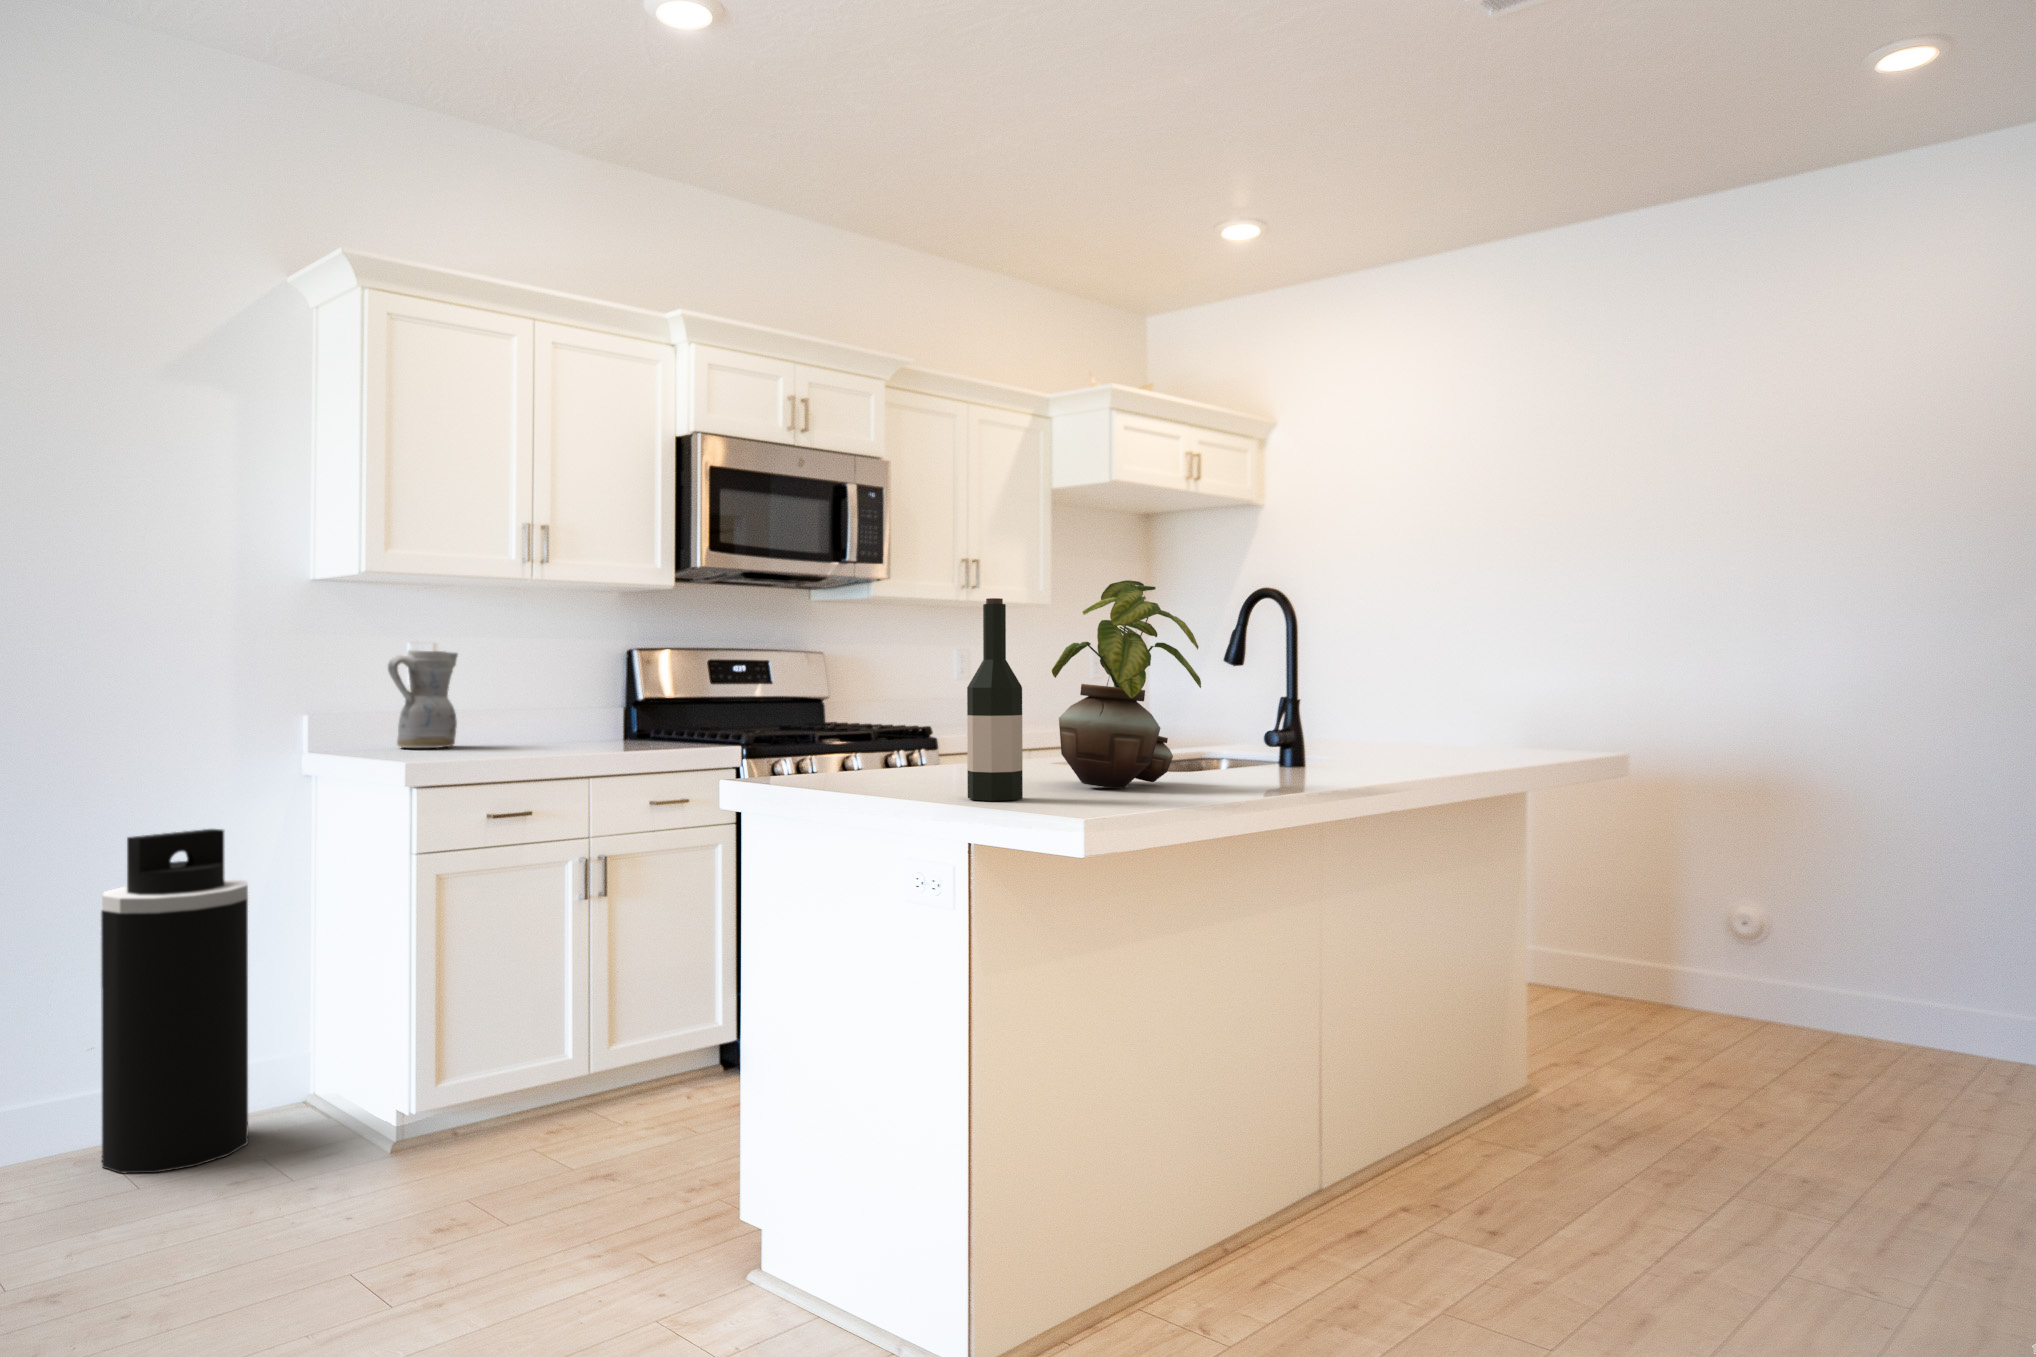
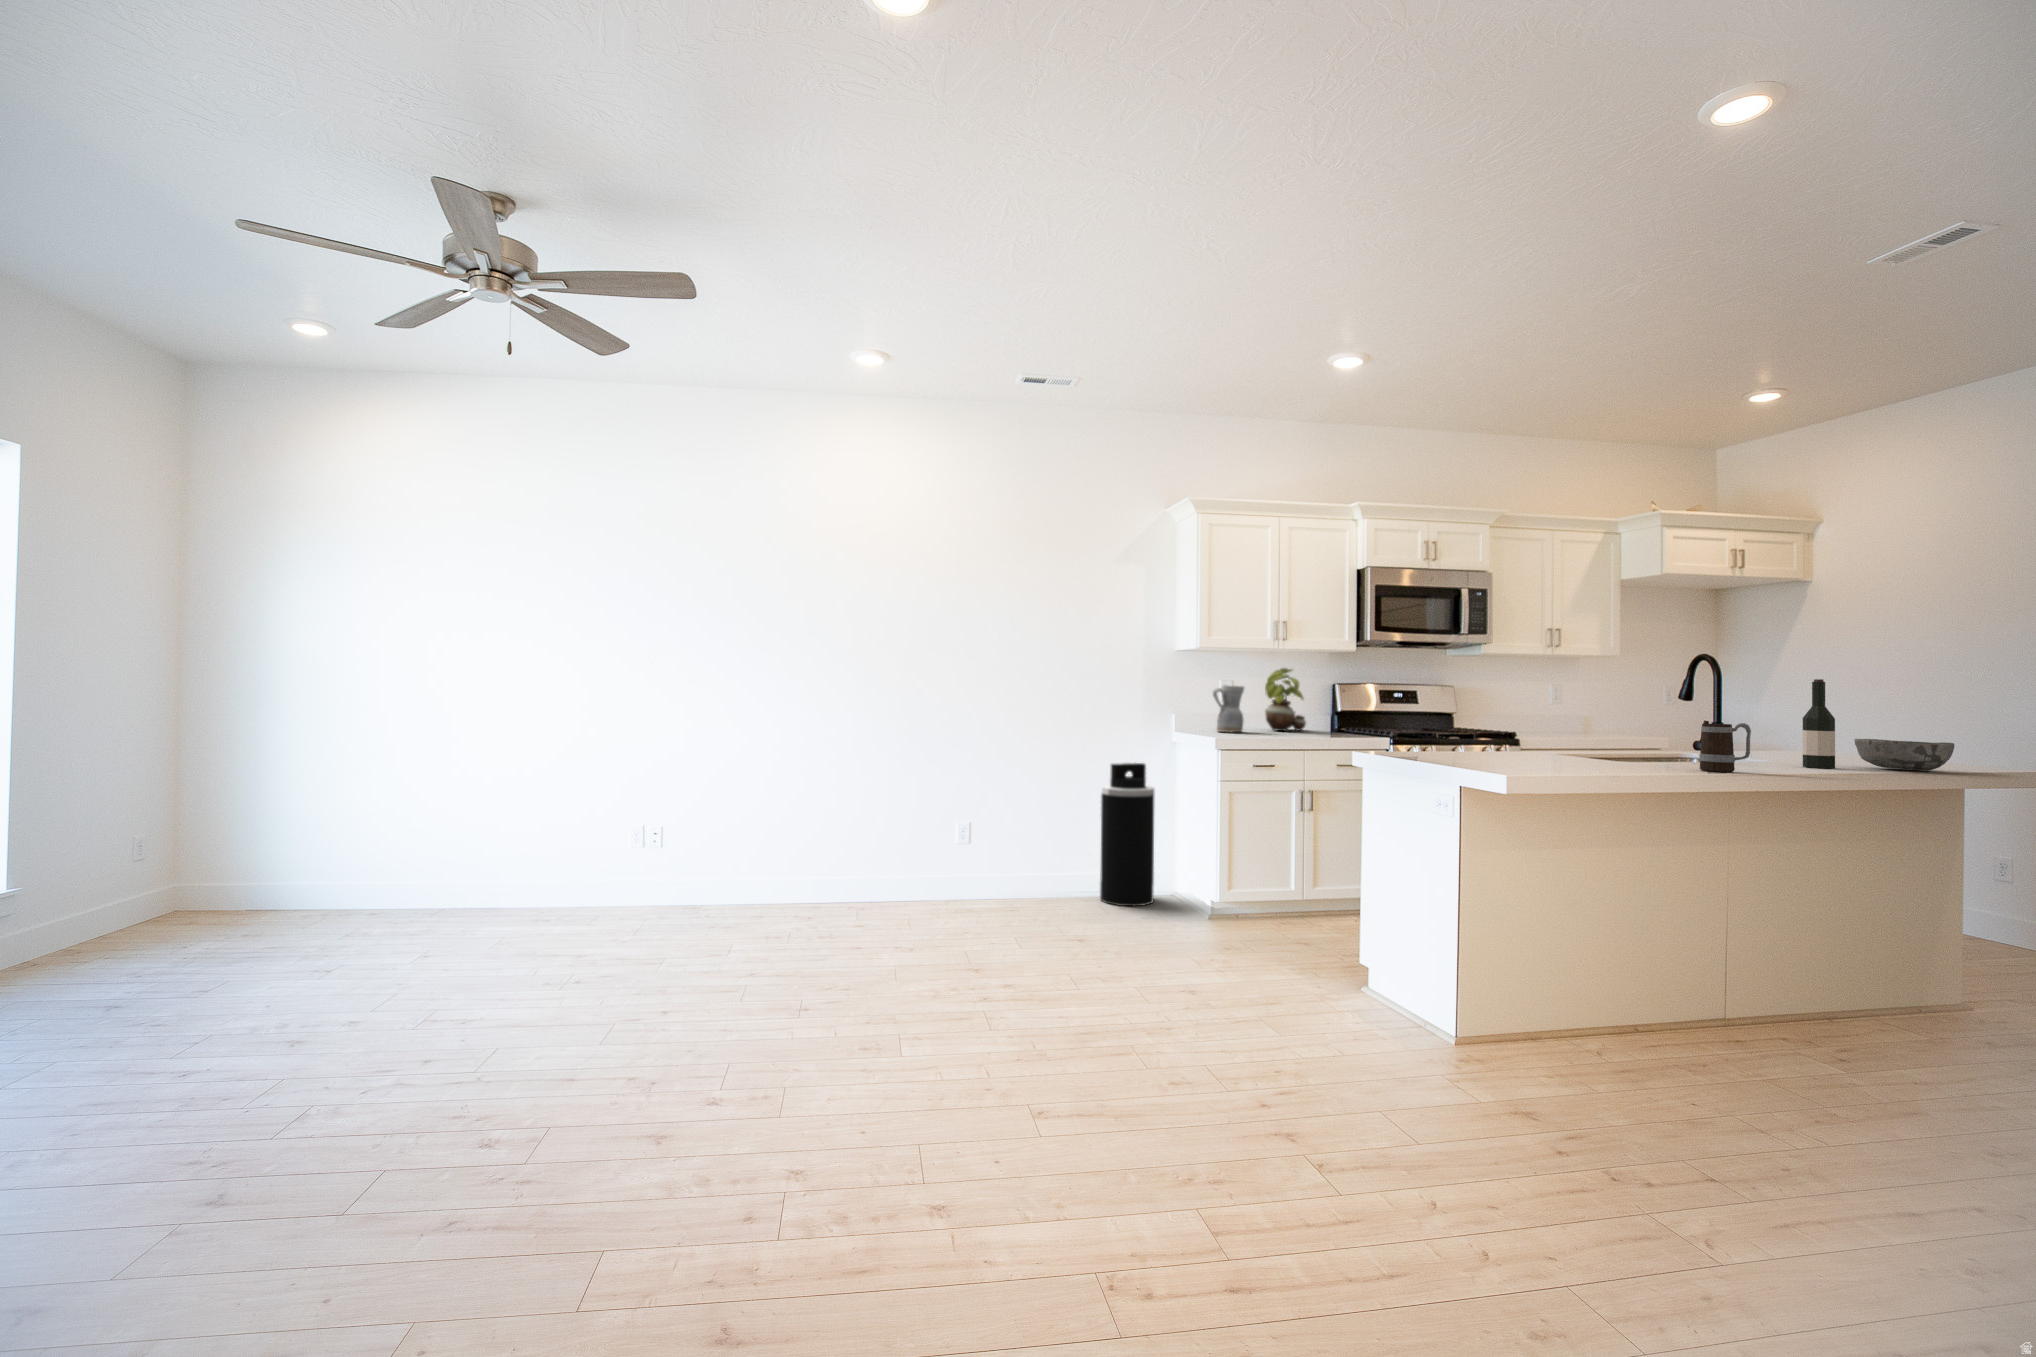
potted plant: present [1052,580,1201,788] -> present [1265,668,1306,731]
wine bottle: present [967,598,1023,801] -> present [1803,679,1835,768]
mug: none [1297,697,1364,780] -> present [1699,723,1751,772]
bowl: none [1401,716,1509,757] -> present [1854,739,1955,770]

